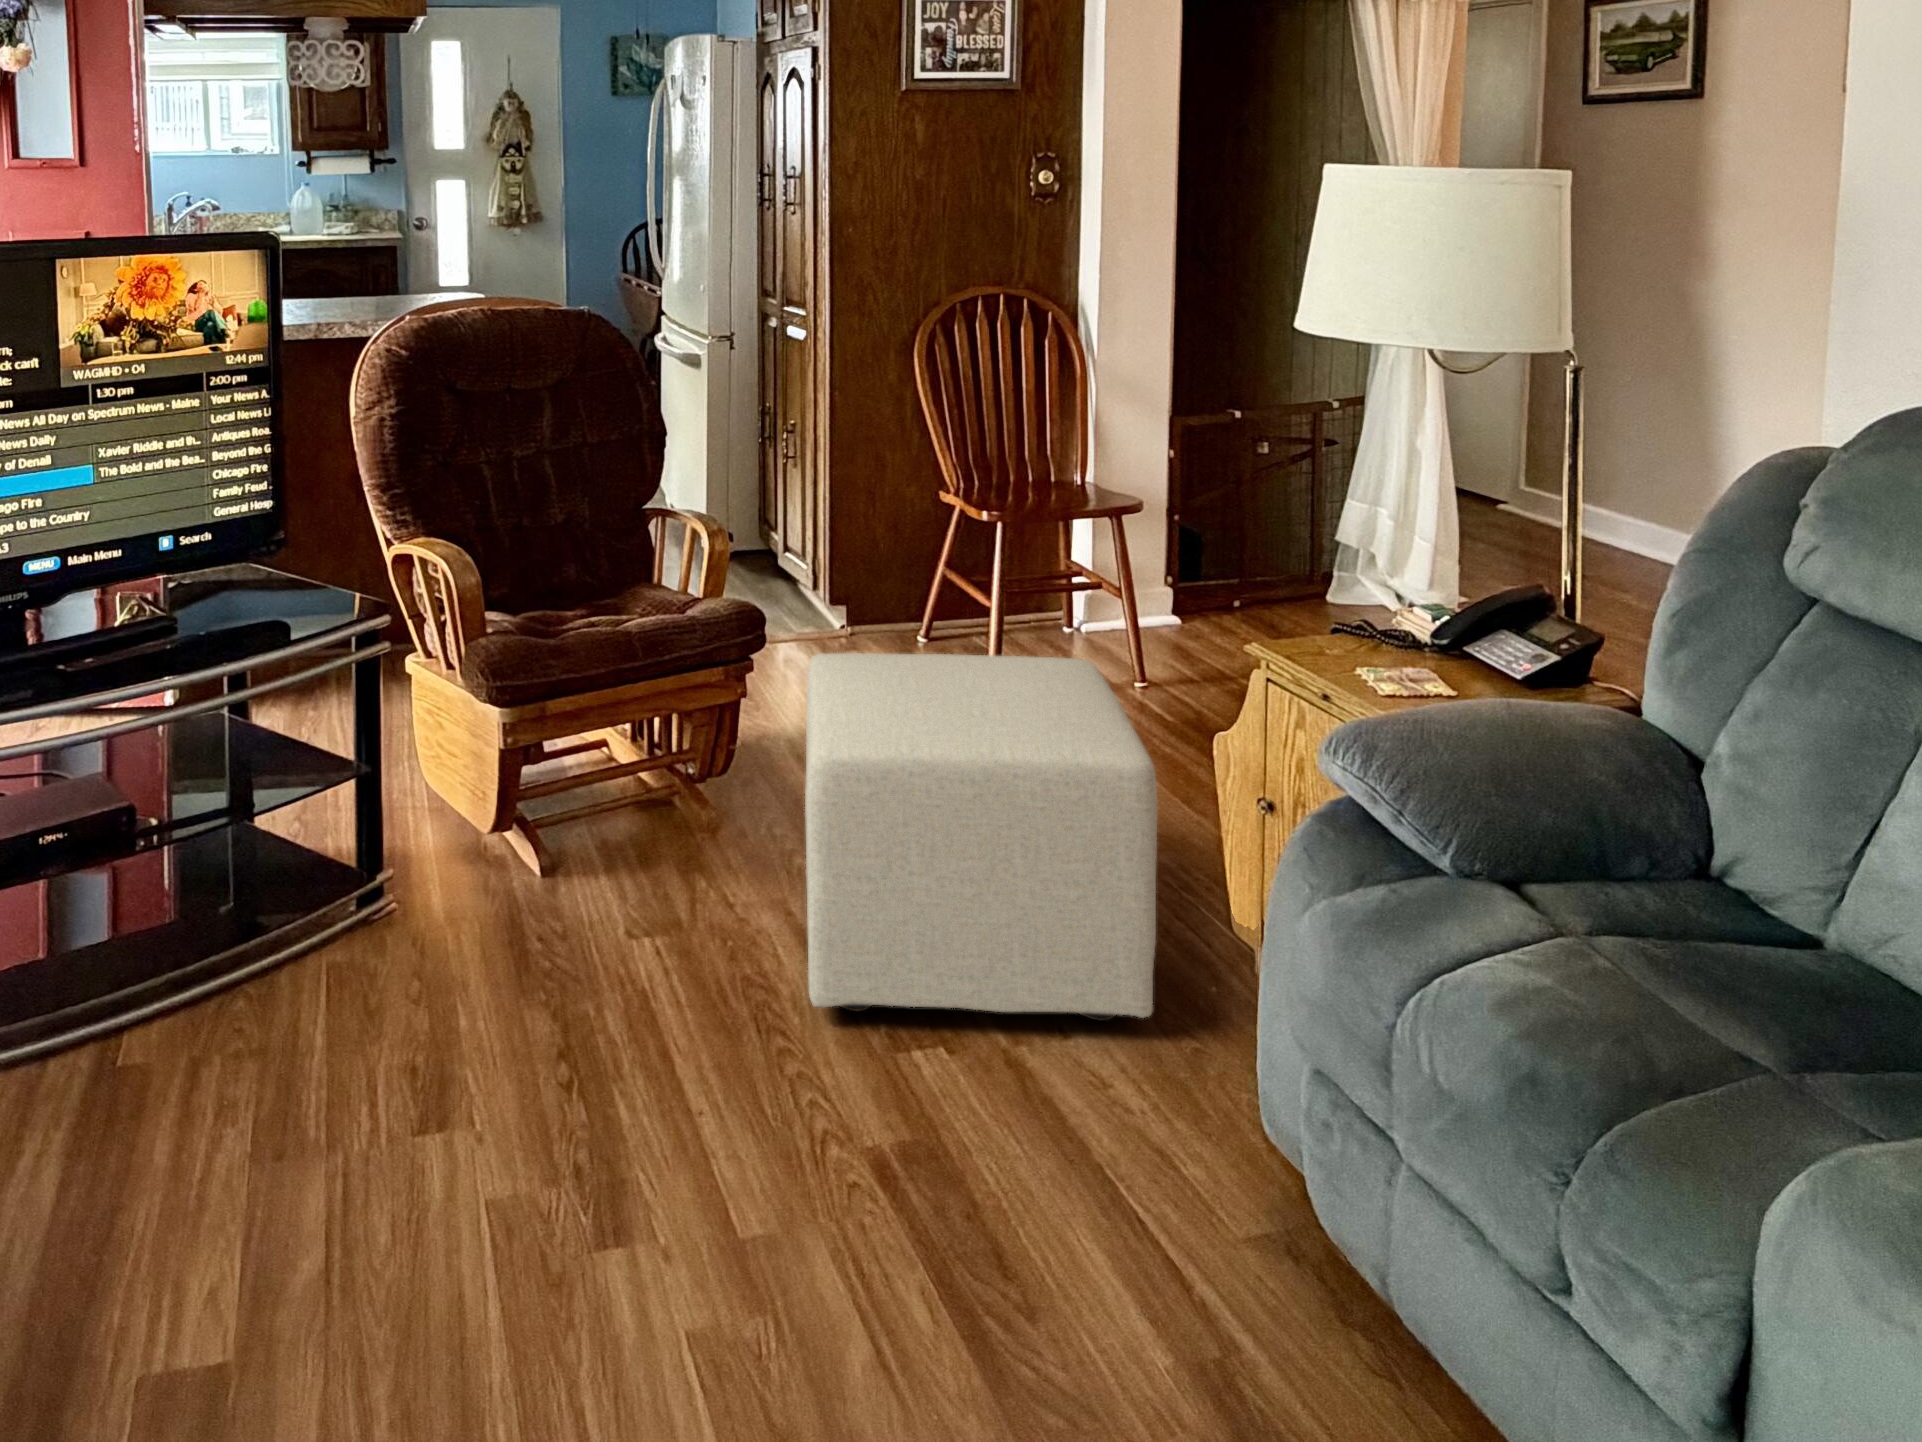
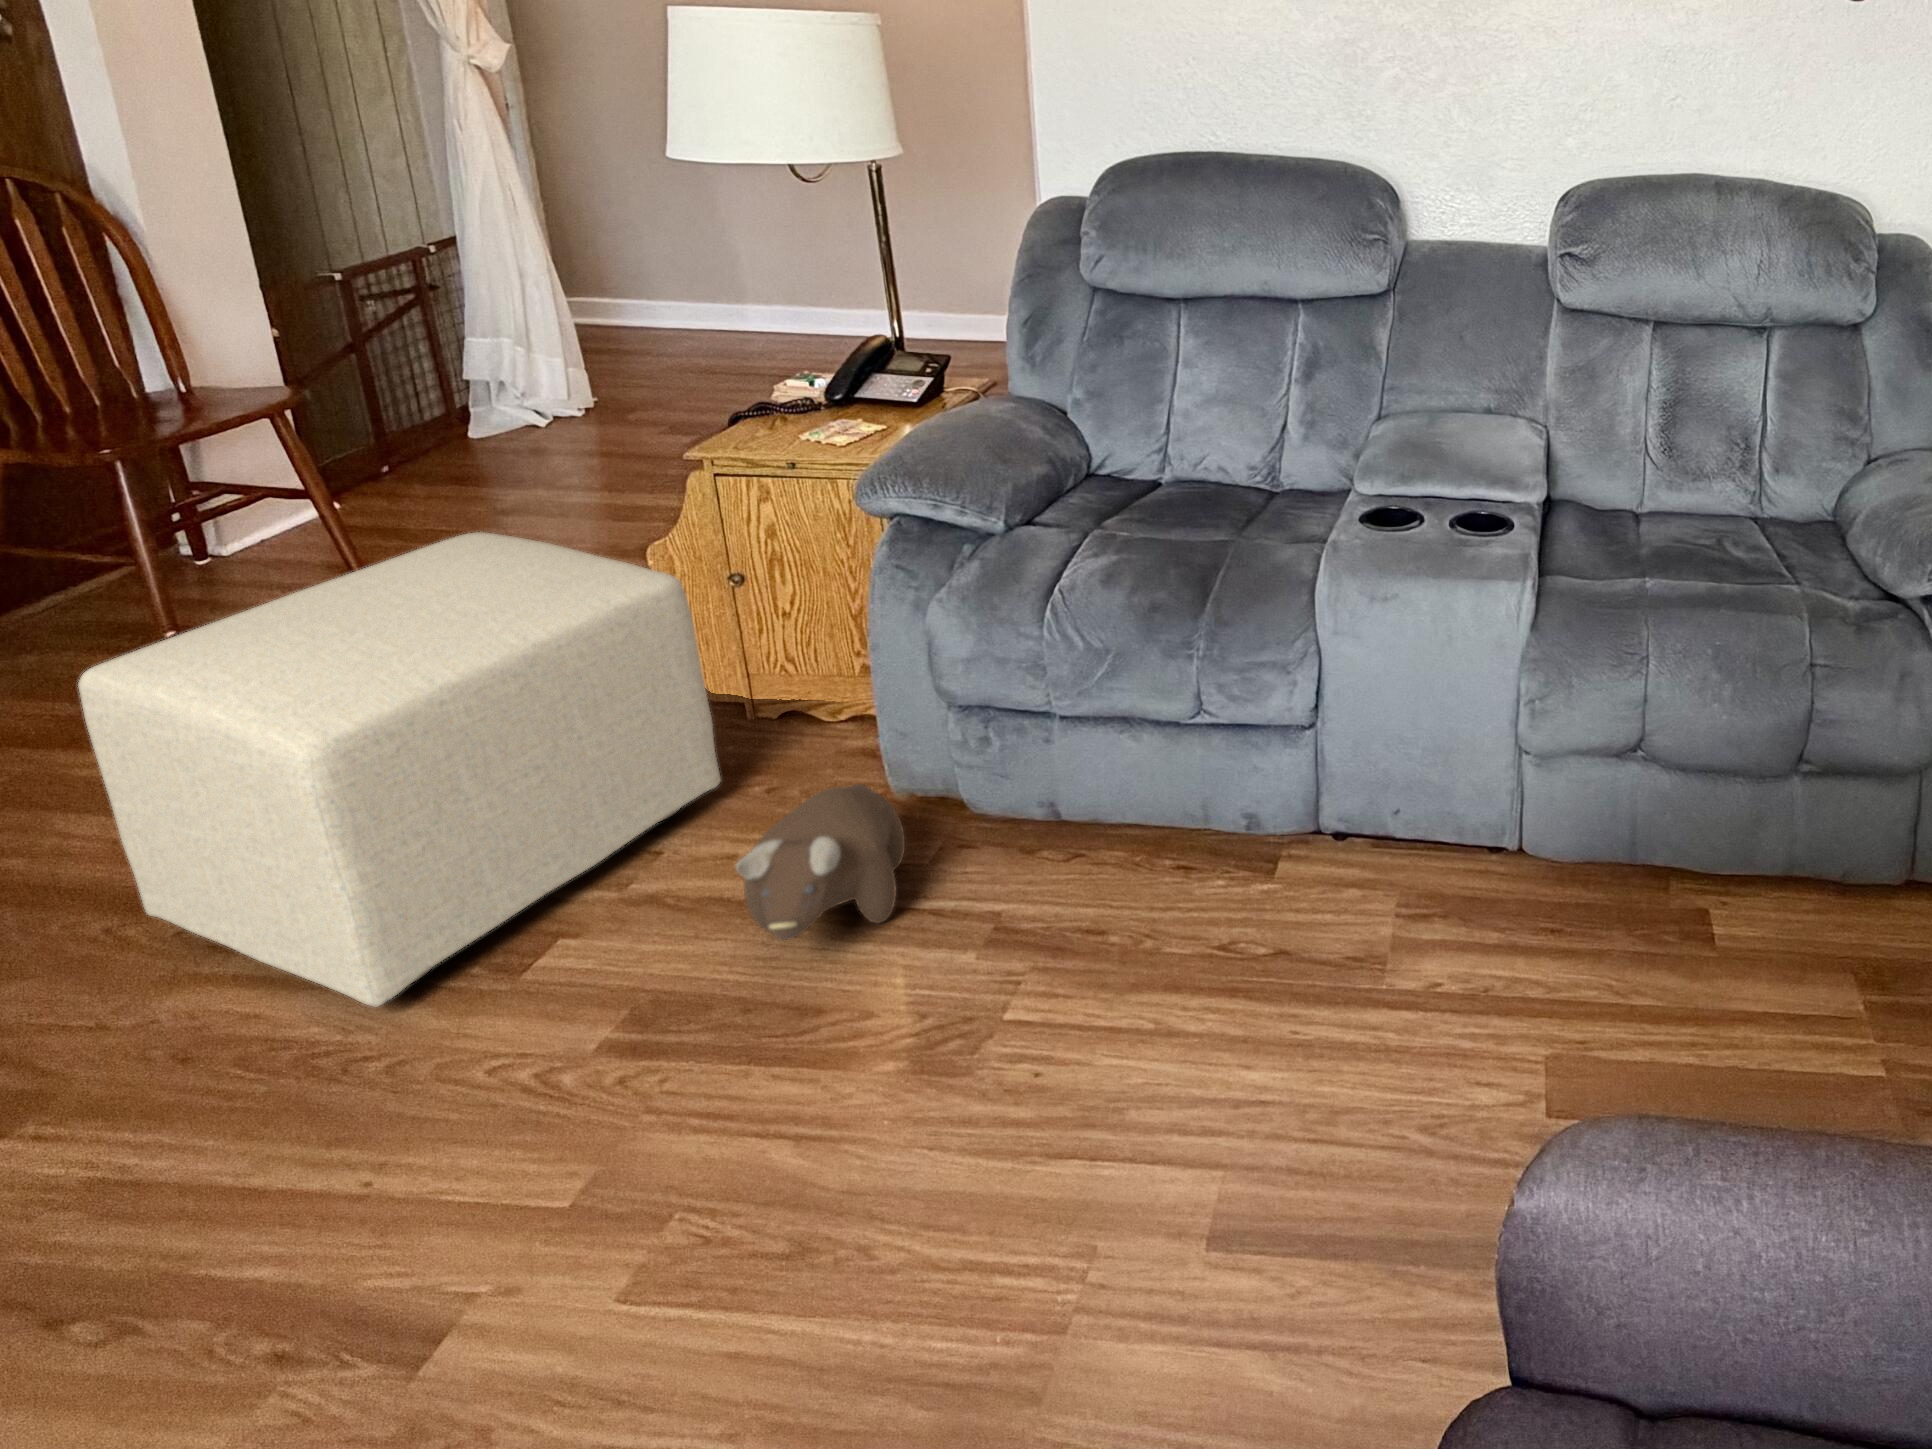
plush toy: none [994,1059,1214,1257] -> present [736,784,905,940]

